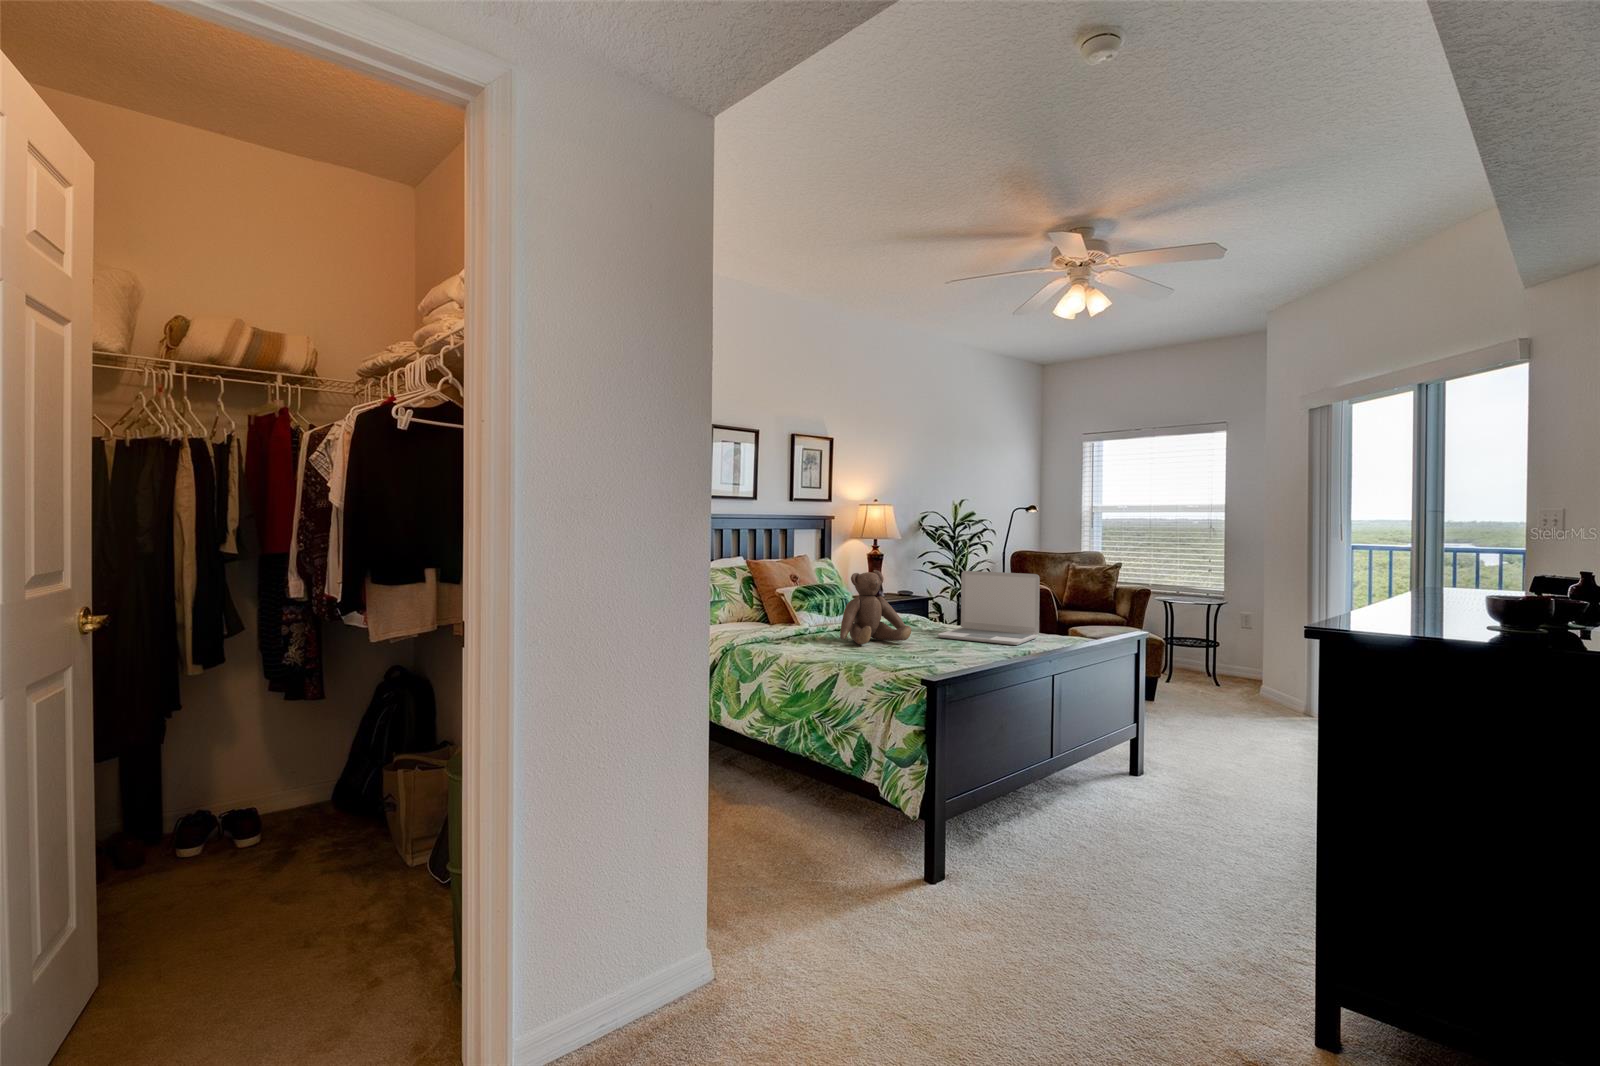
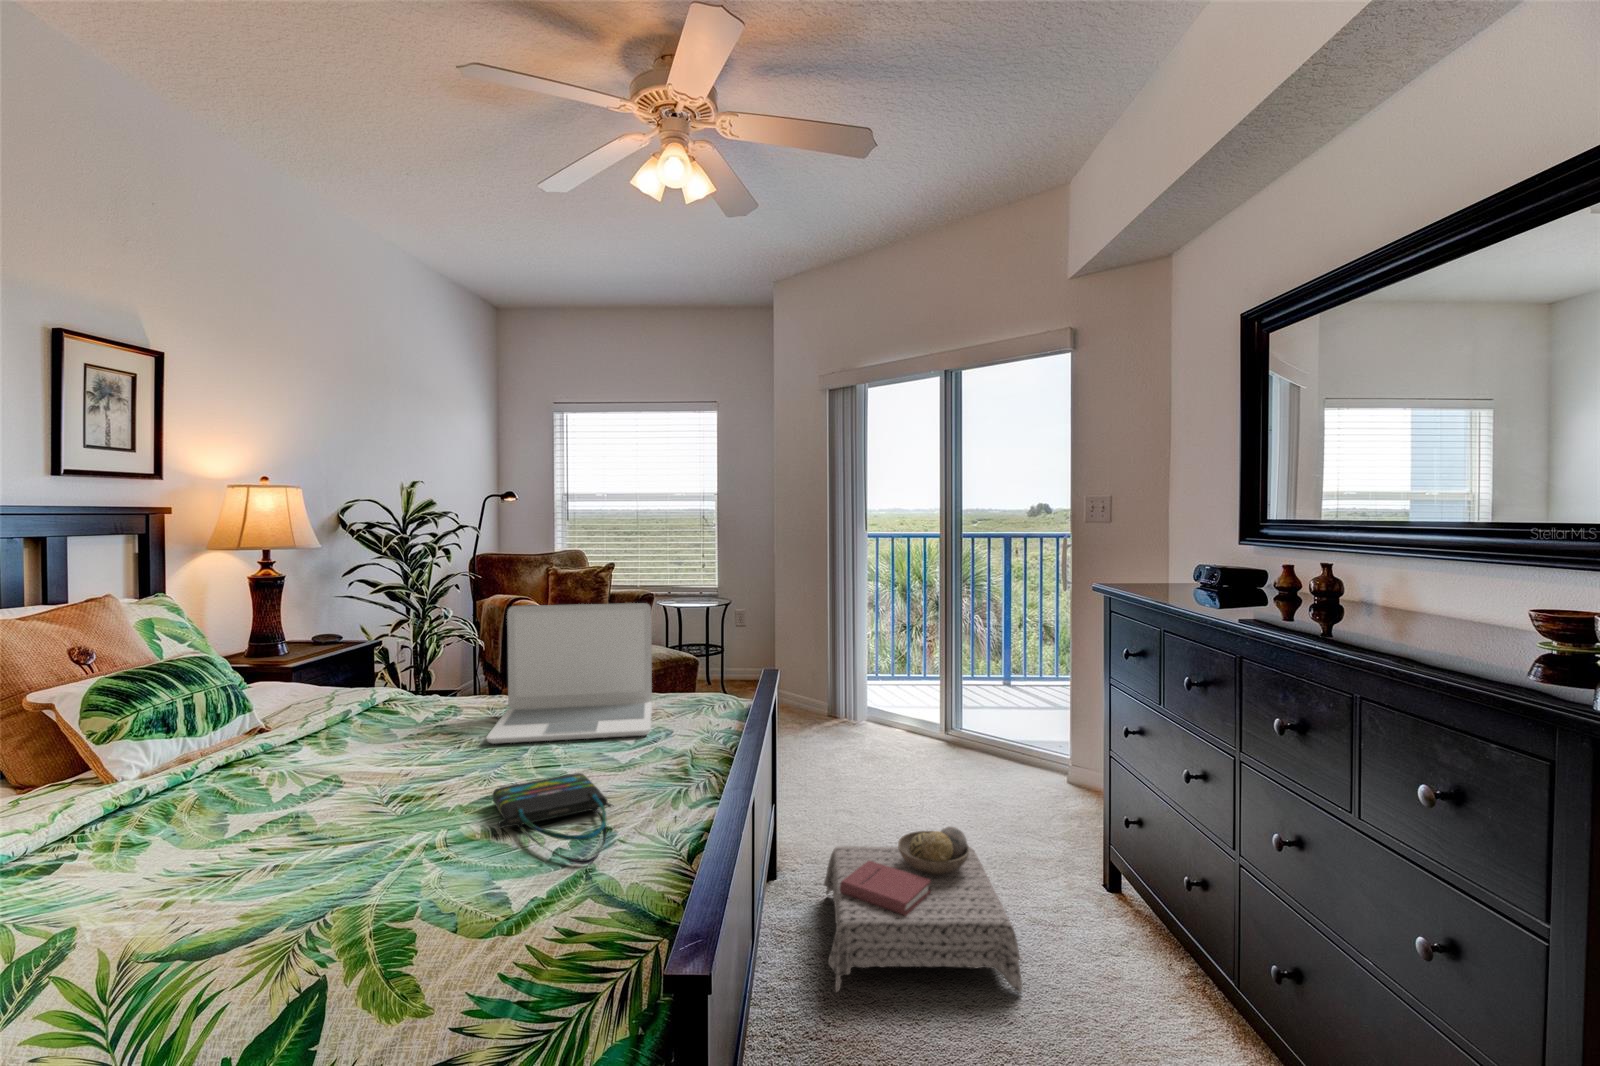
teddy bear: present [840,570,911,644] -> none [266,629,450,821]
tote bag: none [911,644,963,666] -> present [493,773,611,864]
ottoman: none [1115,748,1283,856] -> present [824,827,1022,993]

